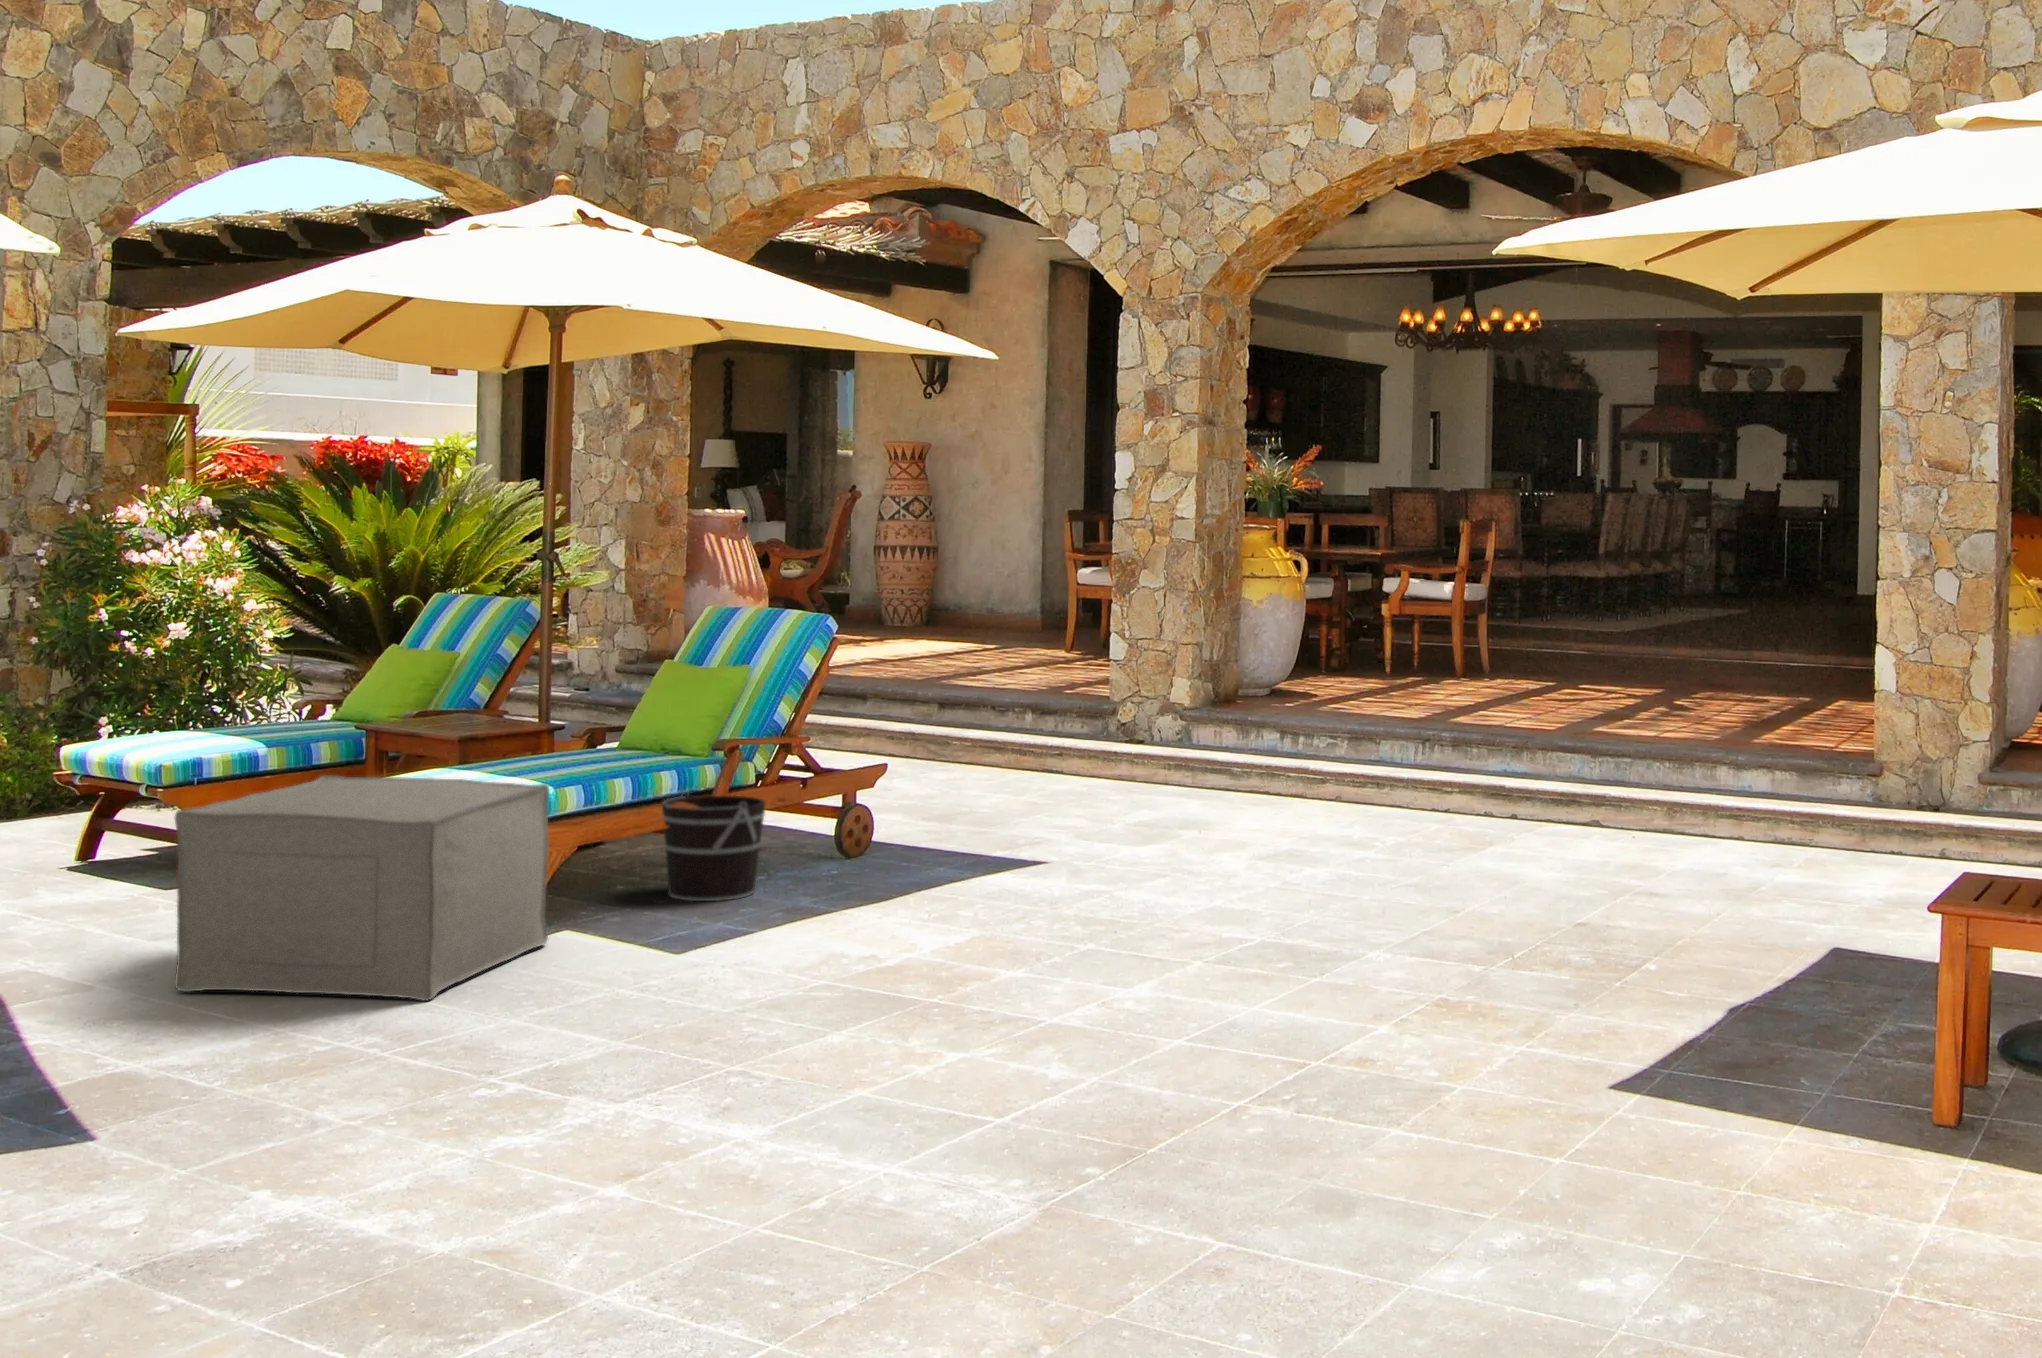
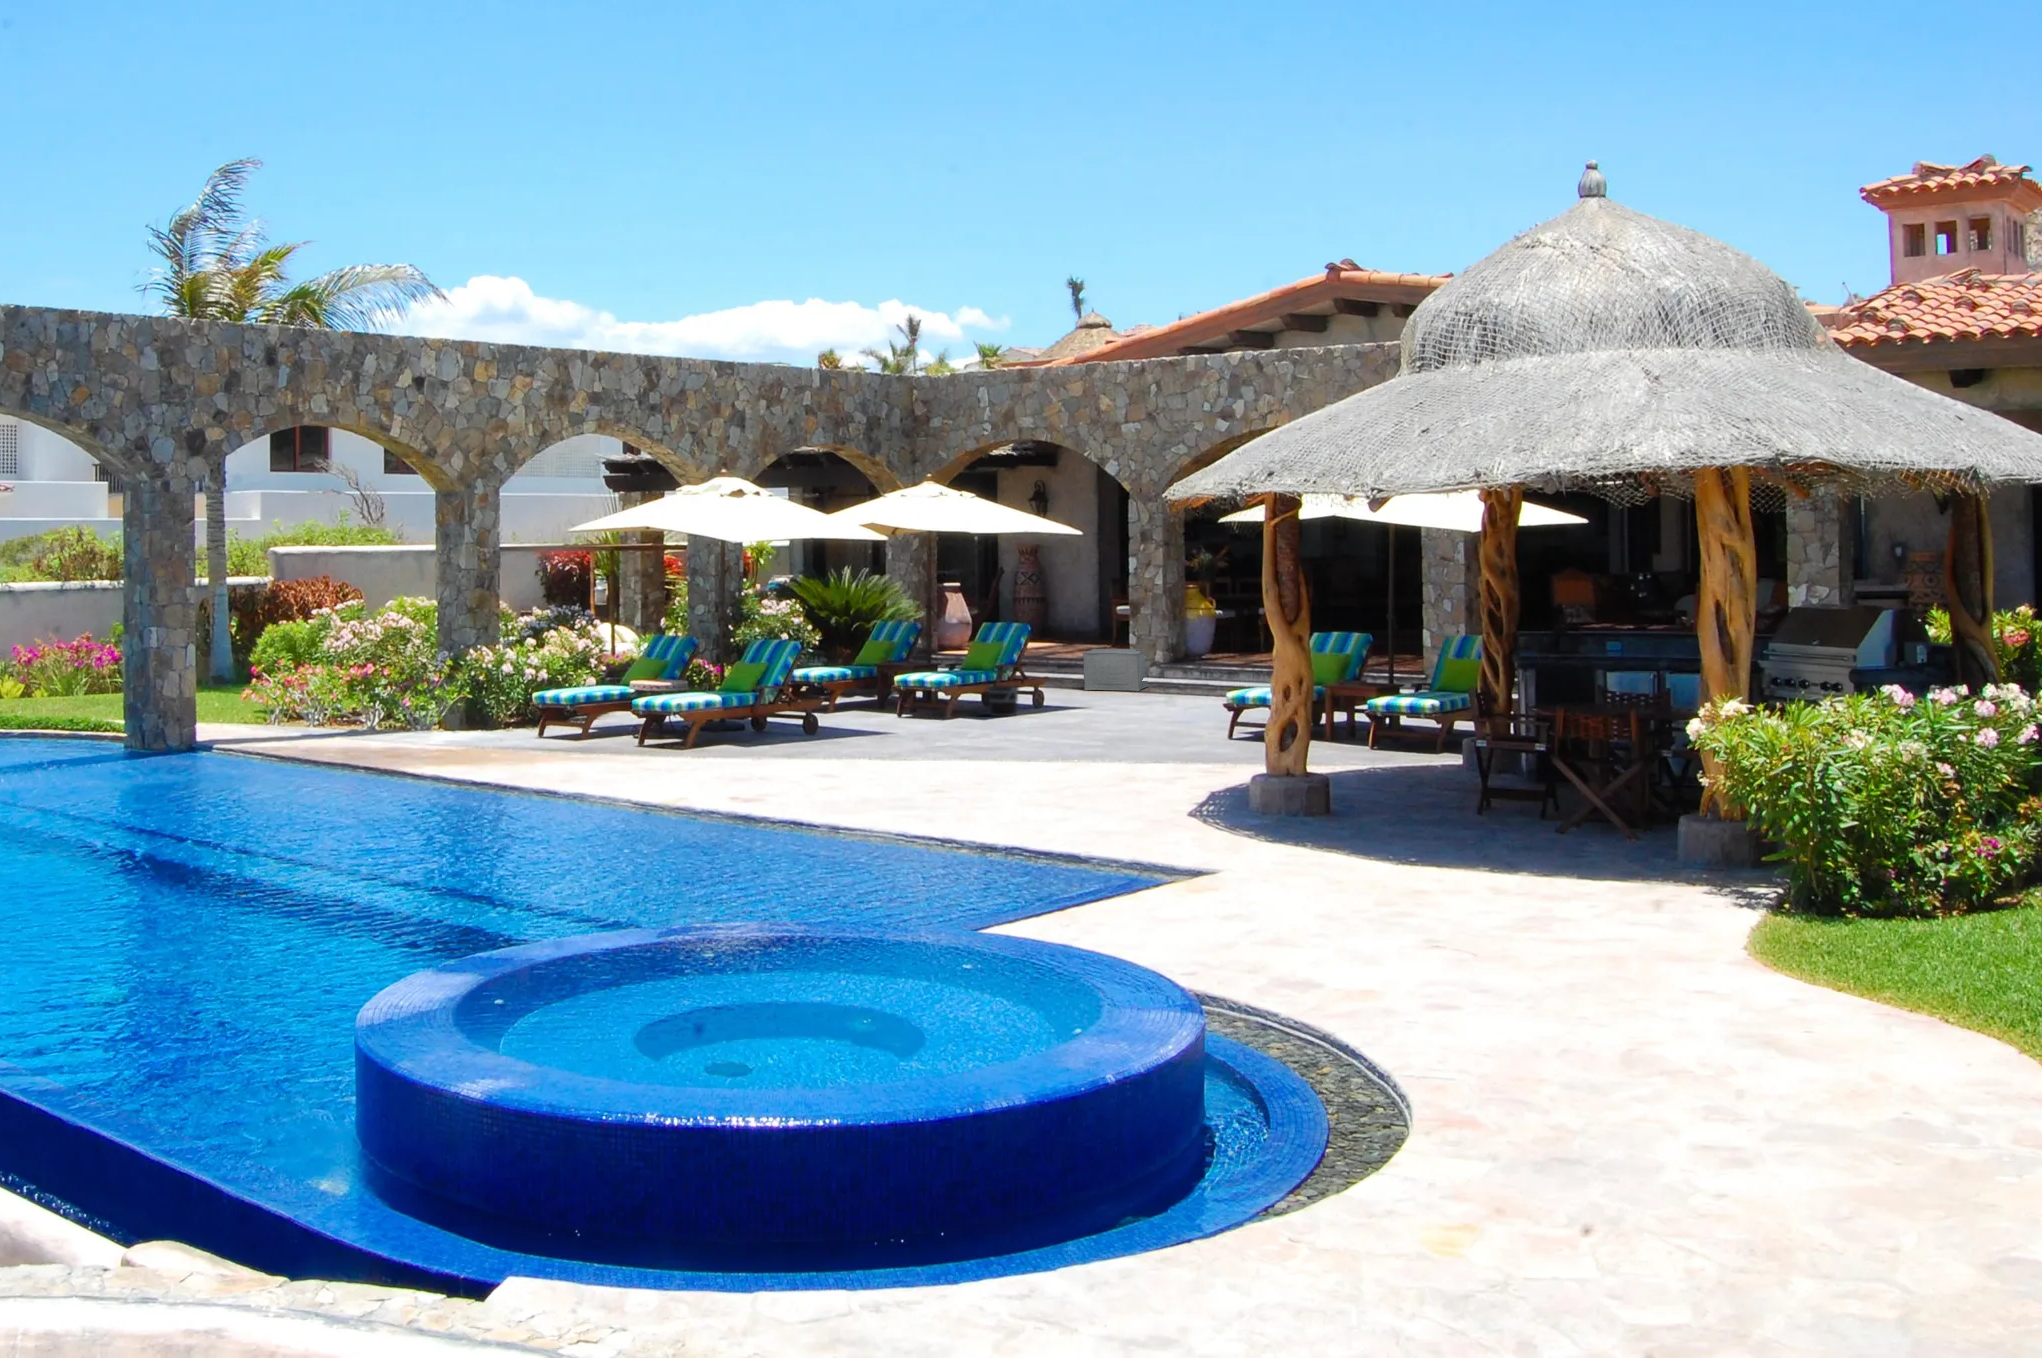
ottoman: present [175,775,549,1001] -> present [1083,649,1148,691]

